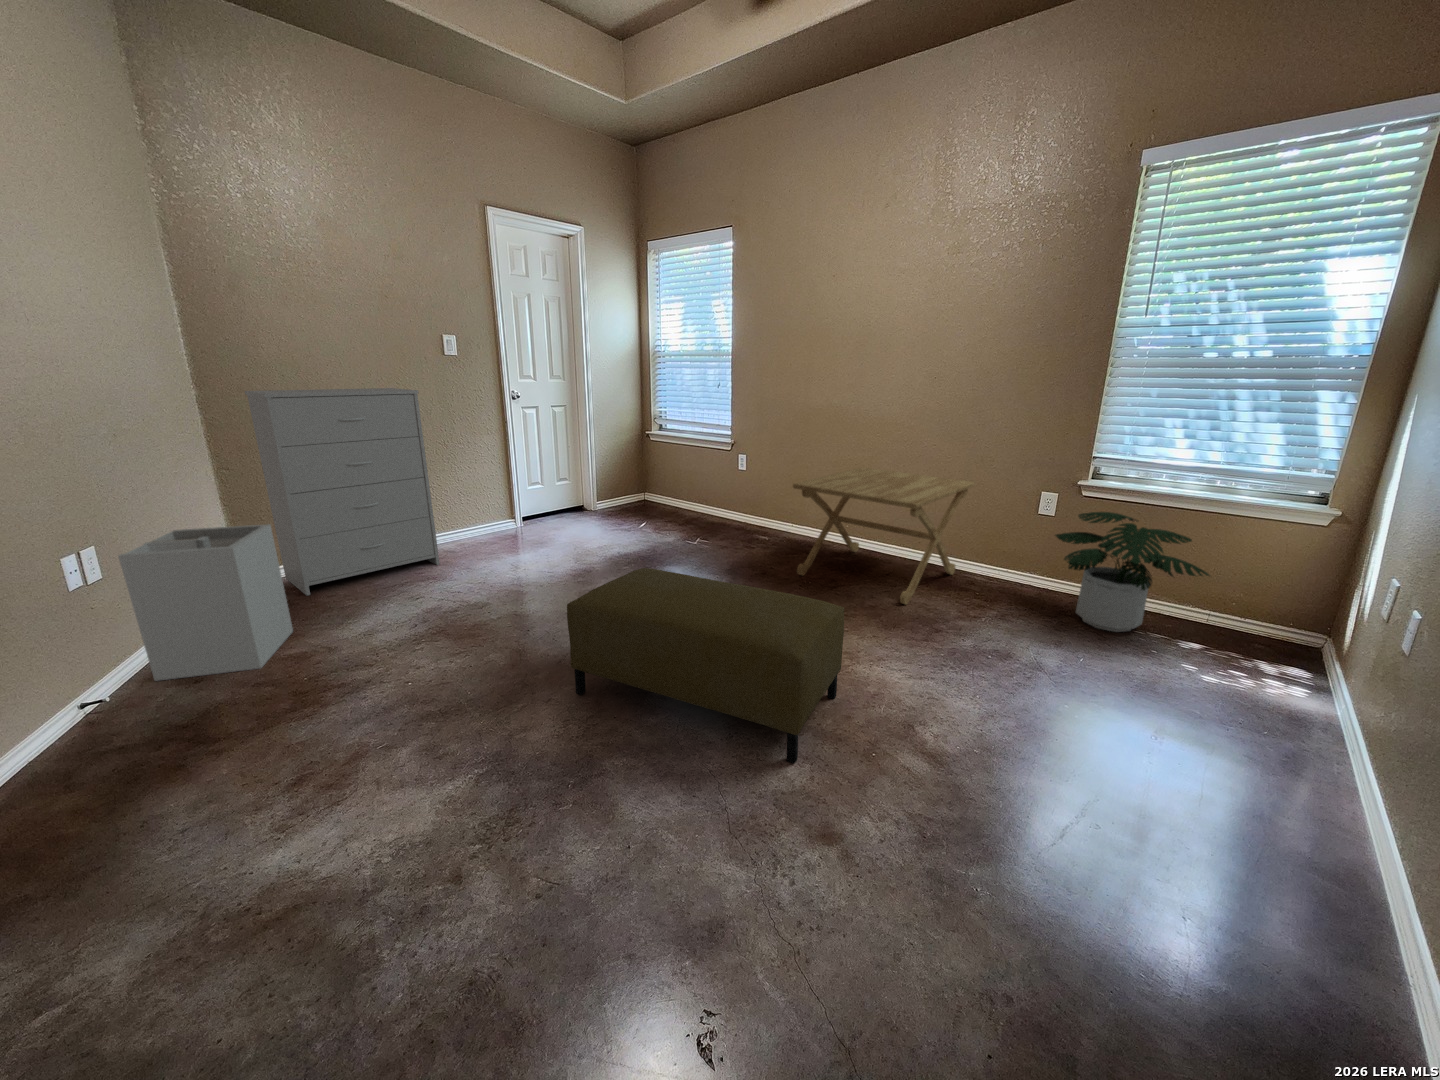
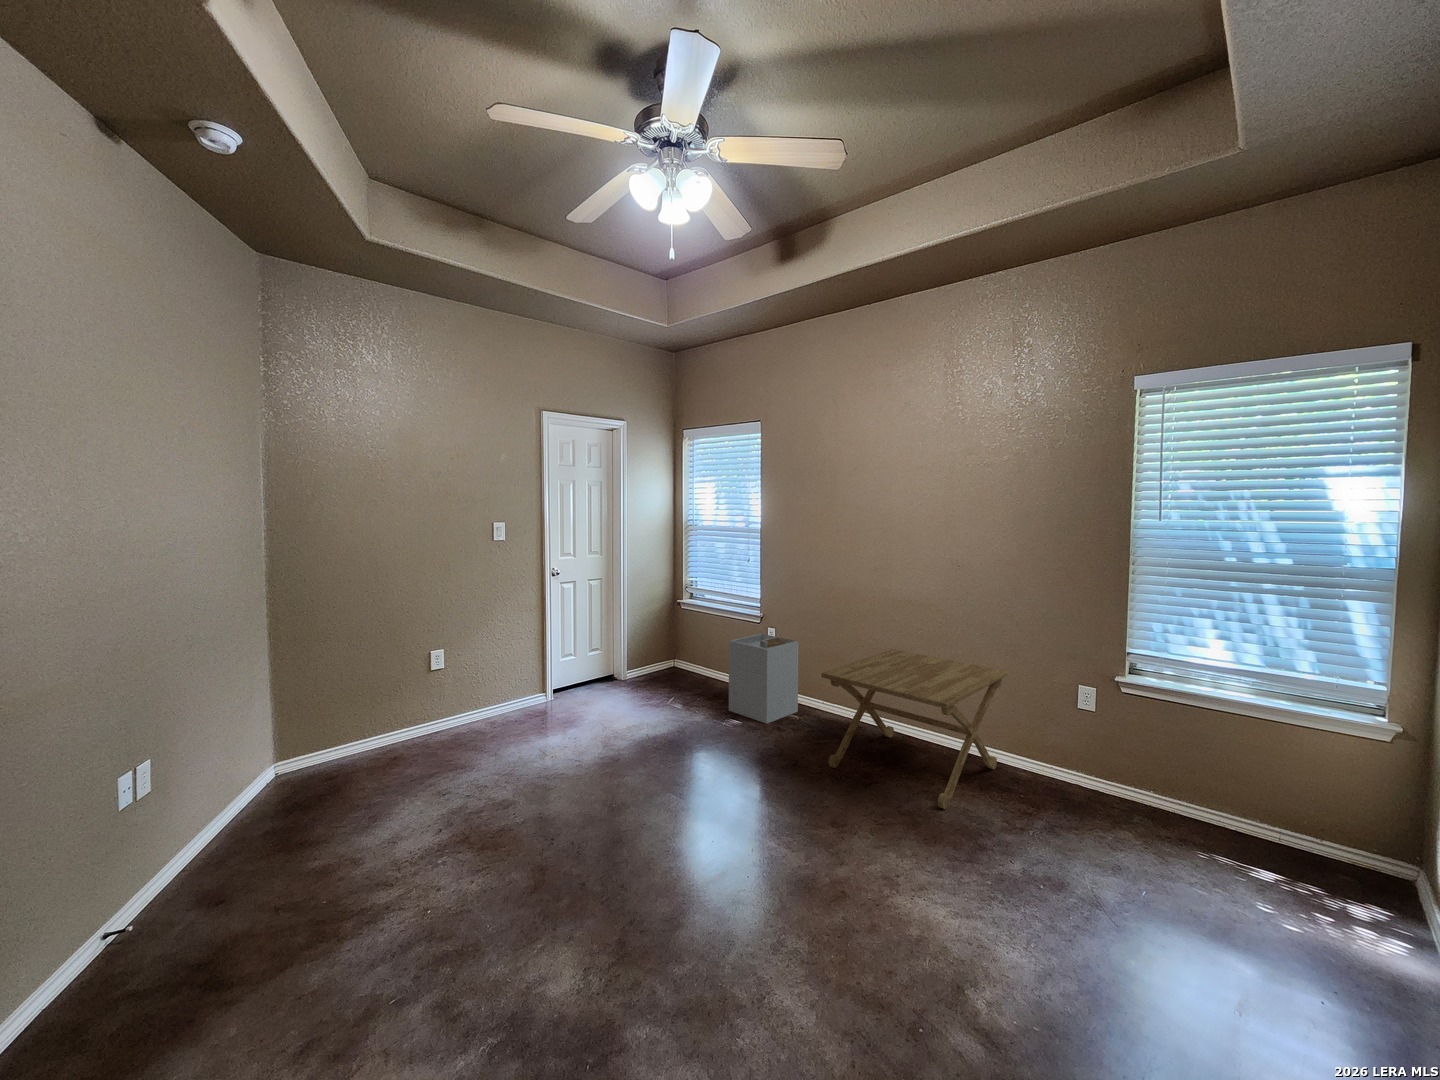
dresser: present [245,388,440,595] -> none [310,574,468,785]
potted plant: present [1055,512,1209,632] -> none [1096,712,1271,852]
laundry hamper: present [118,524,293,681] -> present [729,633,799,724]
ottoman: present [567,568,844,763] -> none [590,776,875,1029]

